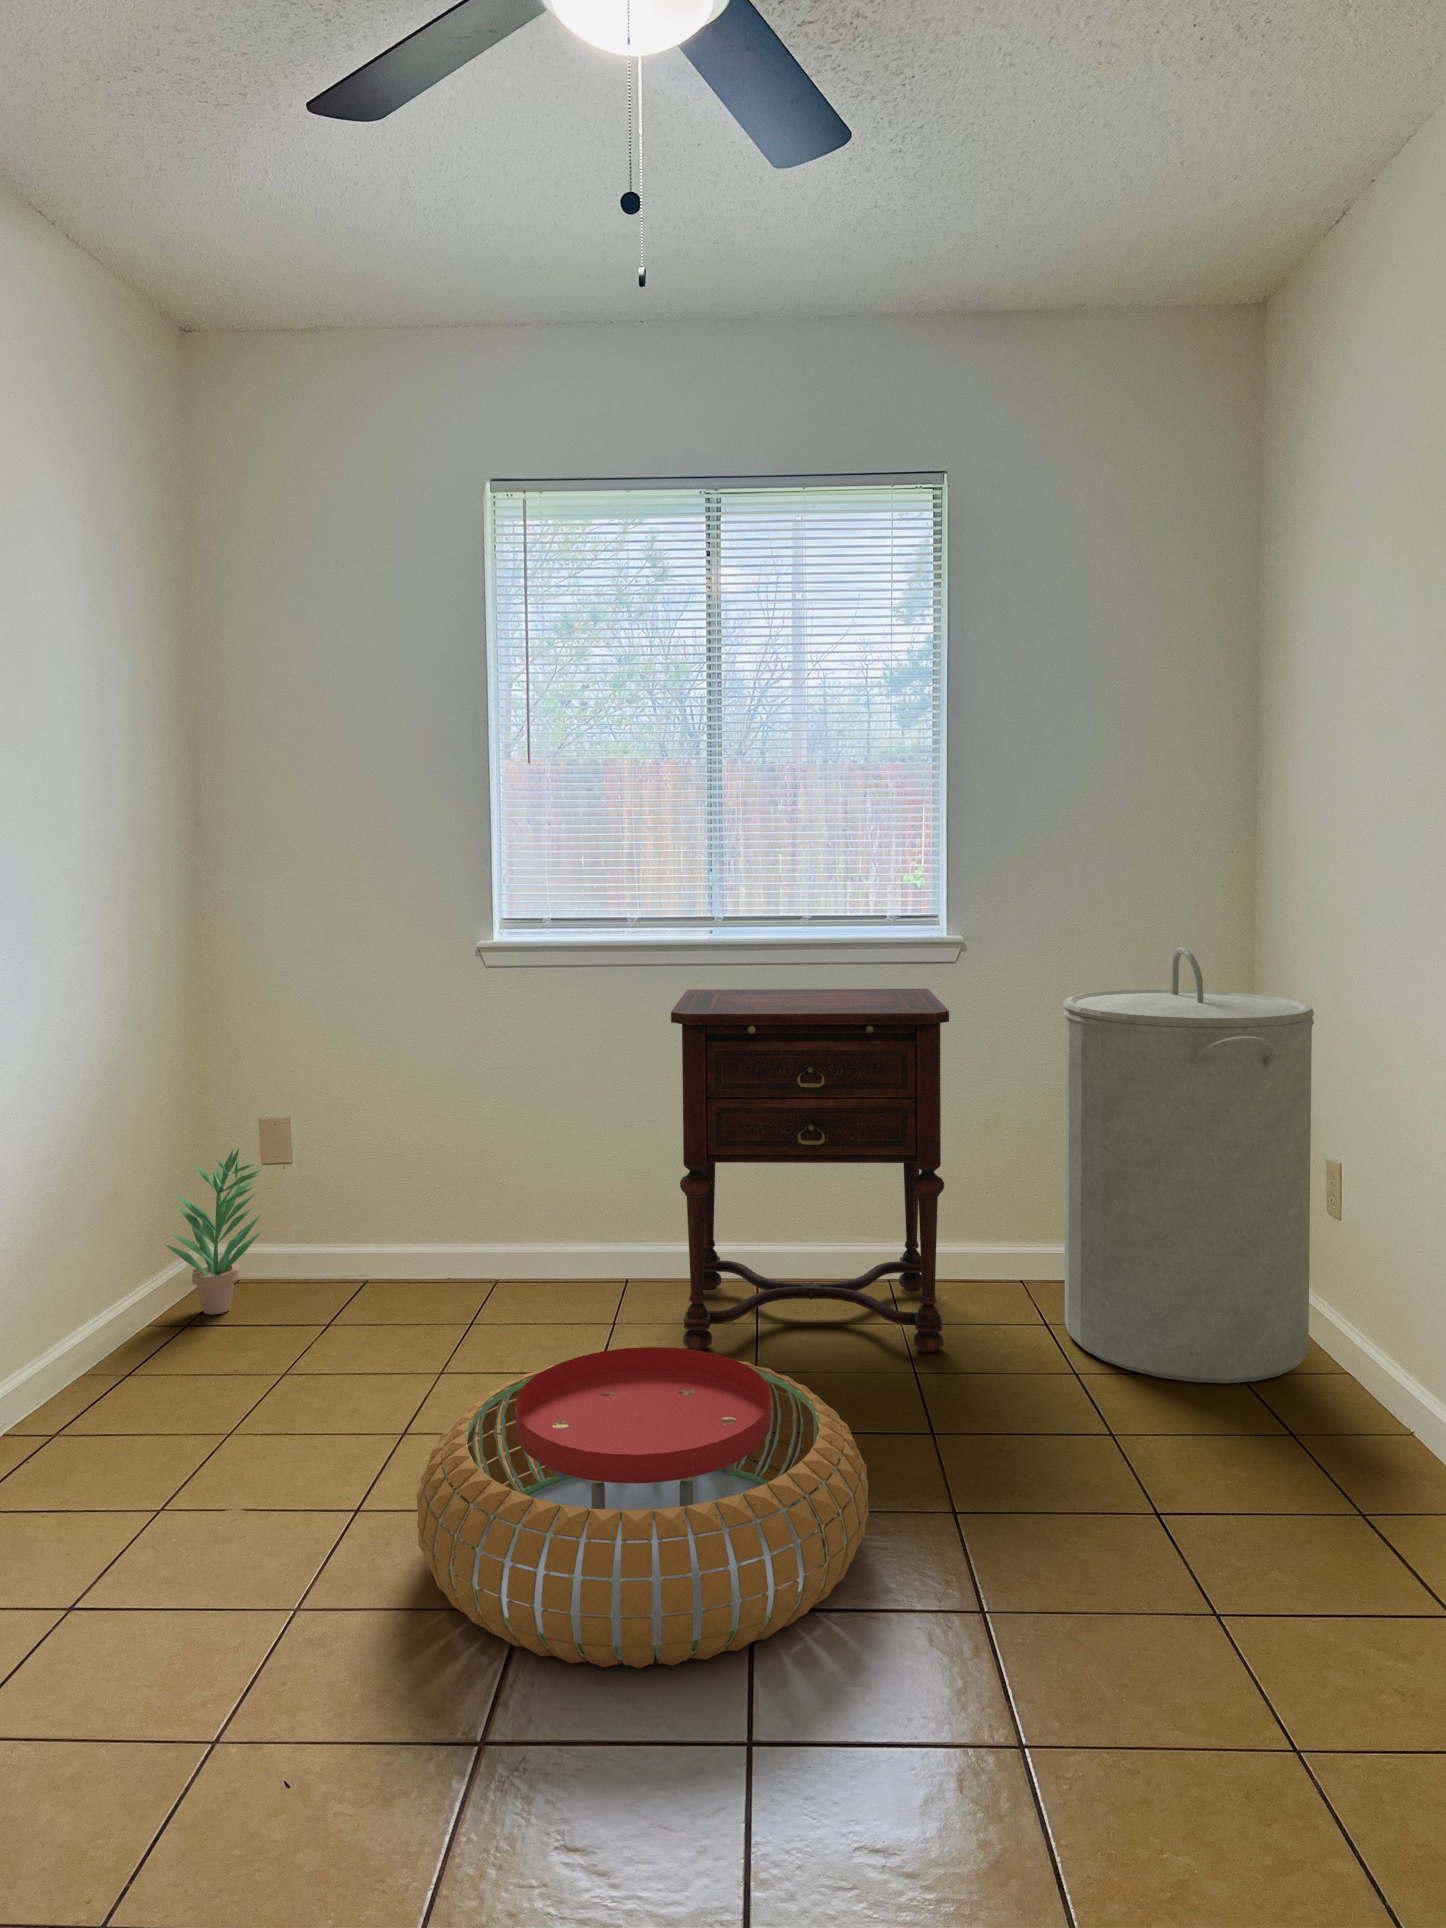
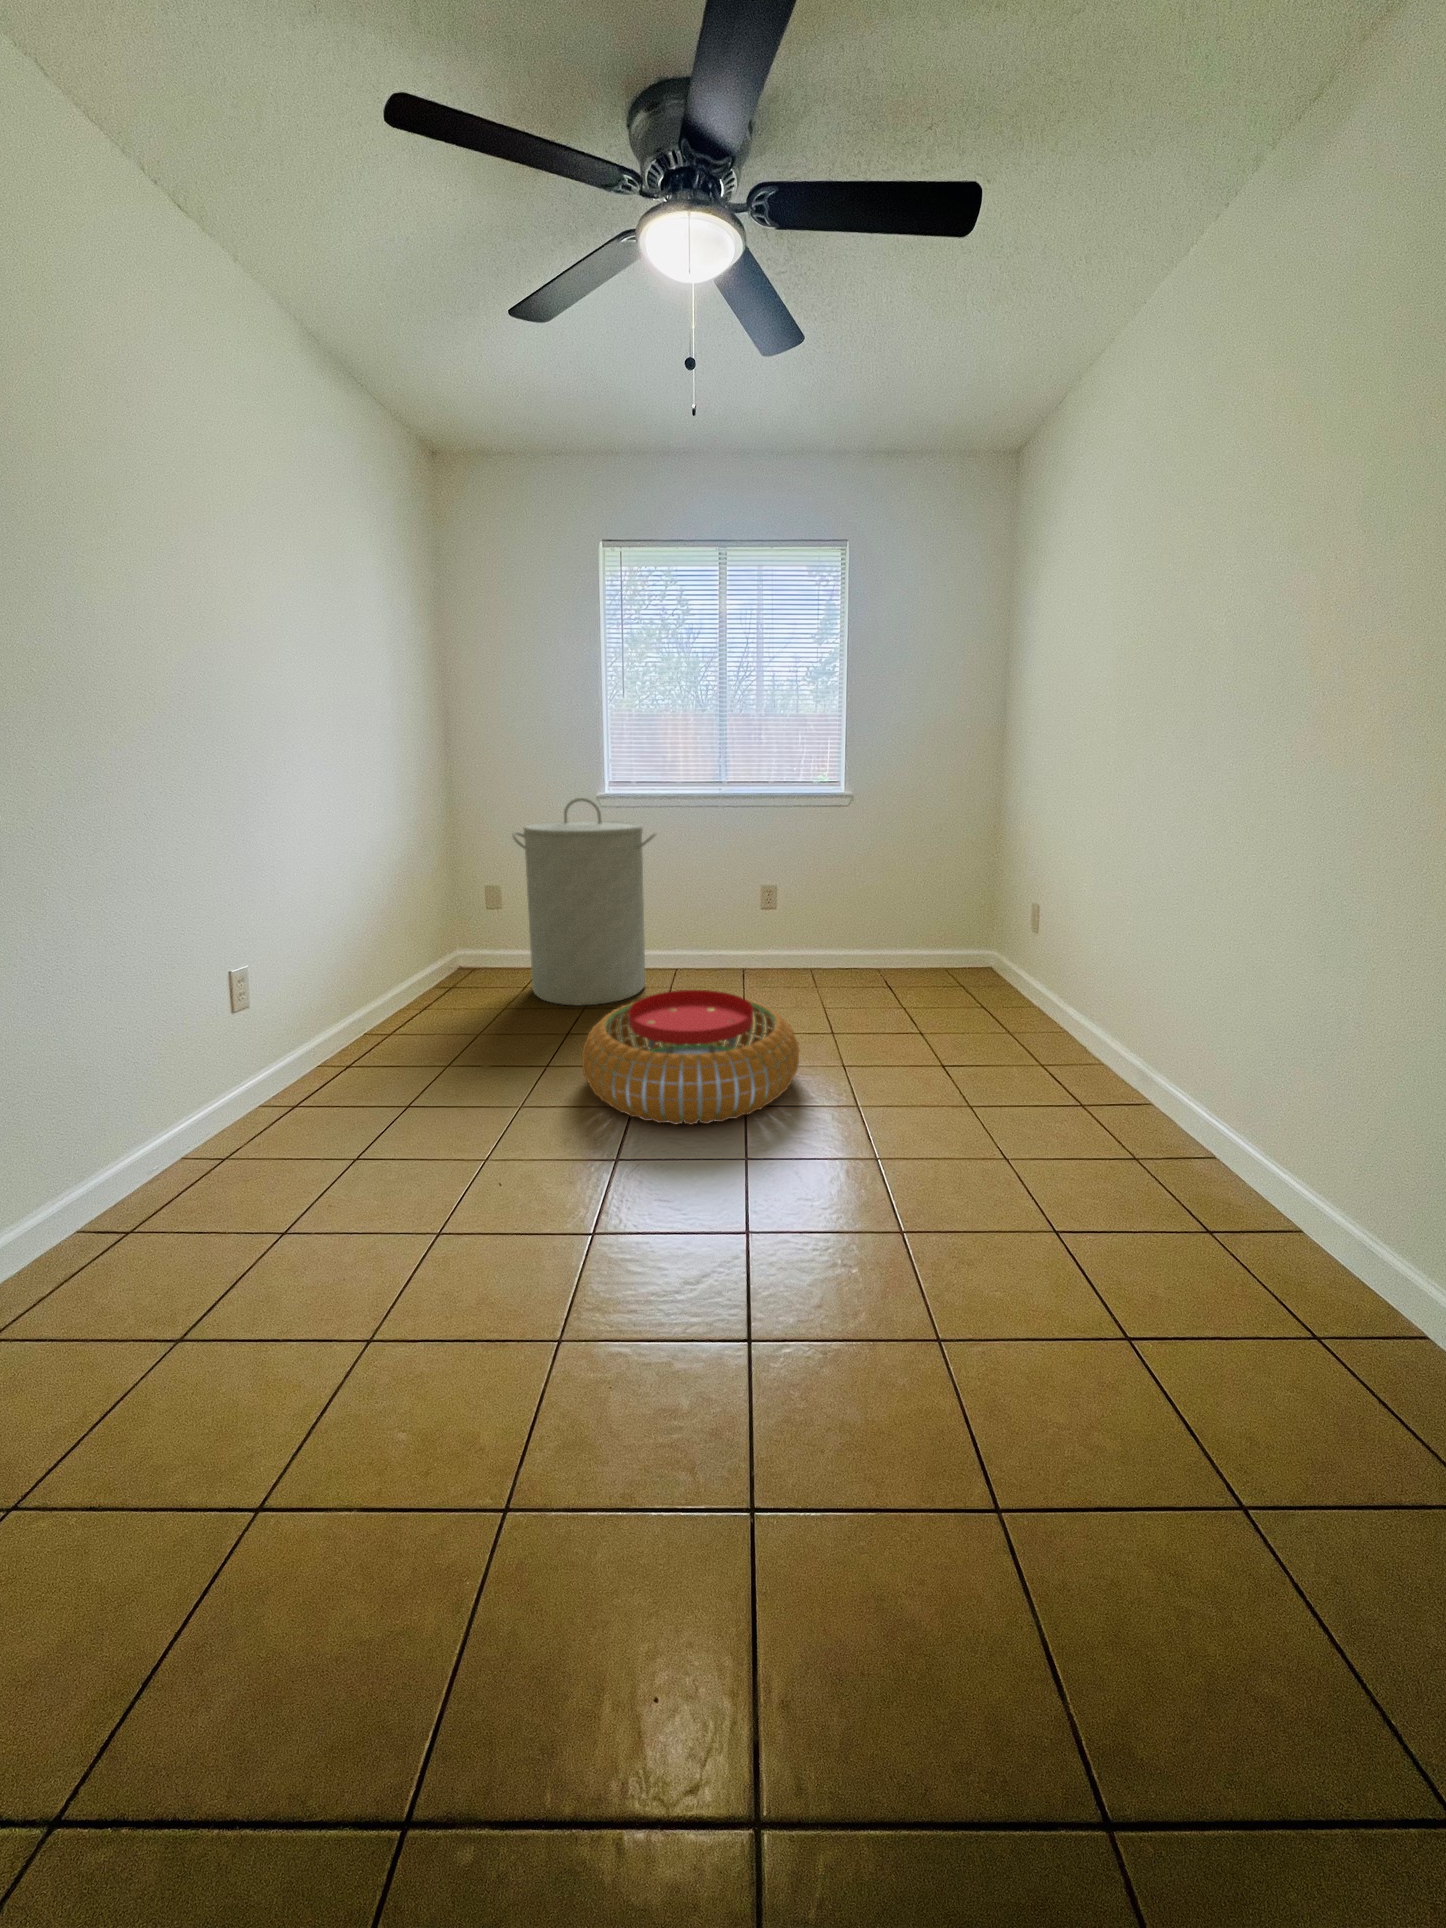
laundry hamper: present [1063,947,1314,1383] -> present [512,798,656,1005]
side table: present [671,989,949,1353] -> none [701,822,845,1003]
potted plant: present [164,1149,262,1315] -> none [438,901,489,985]

